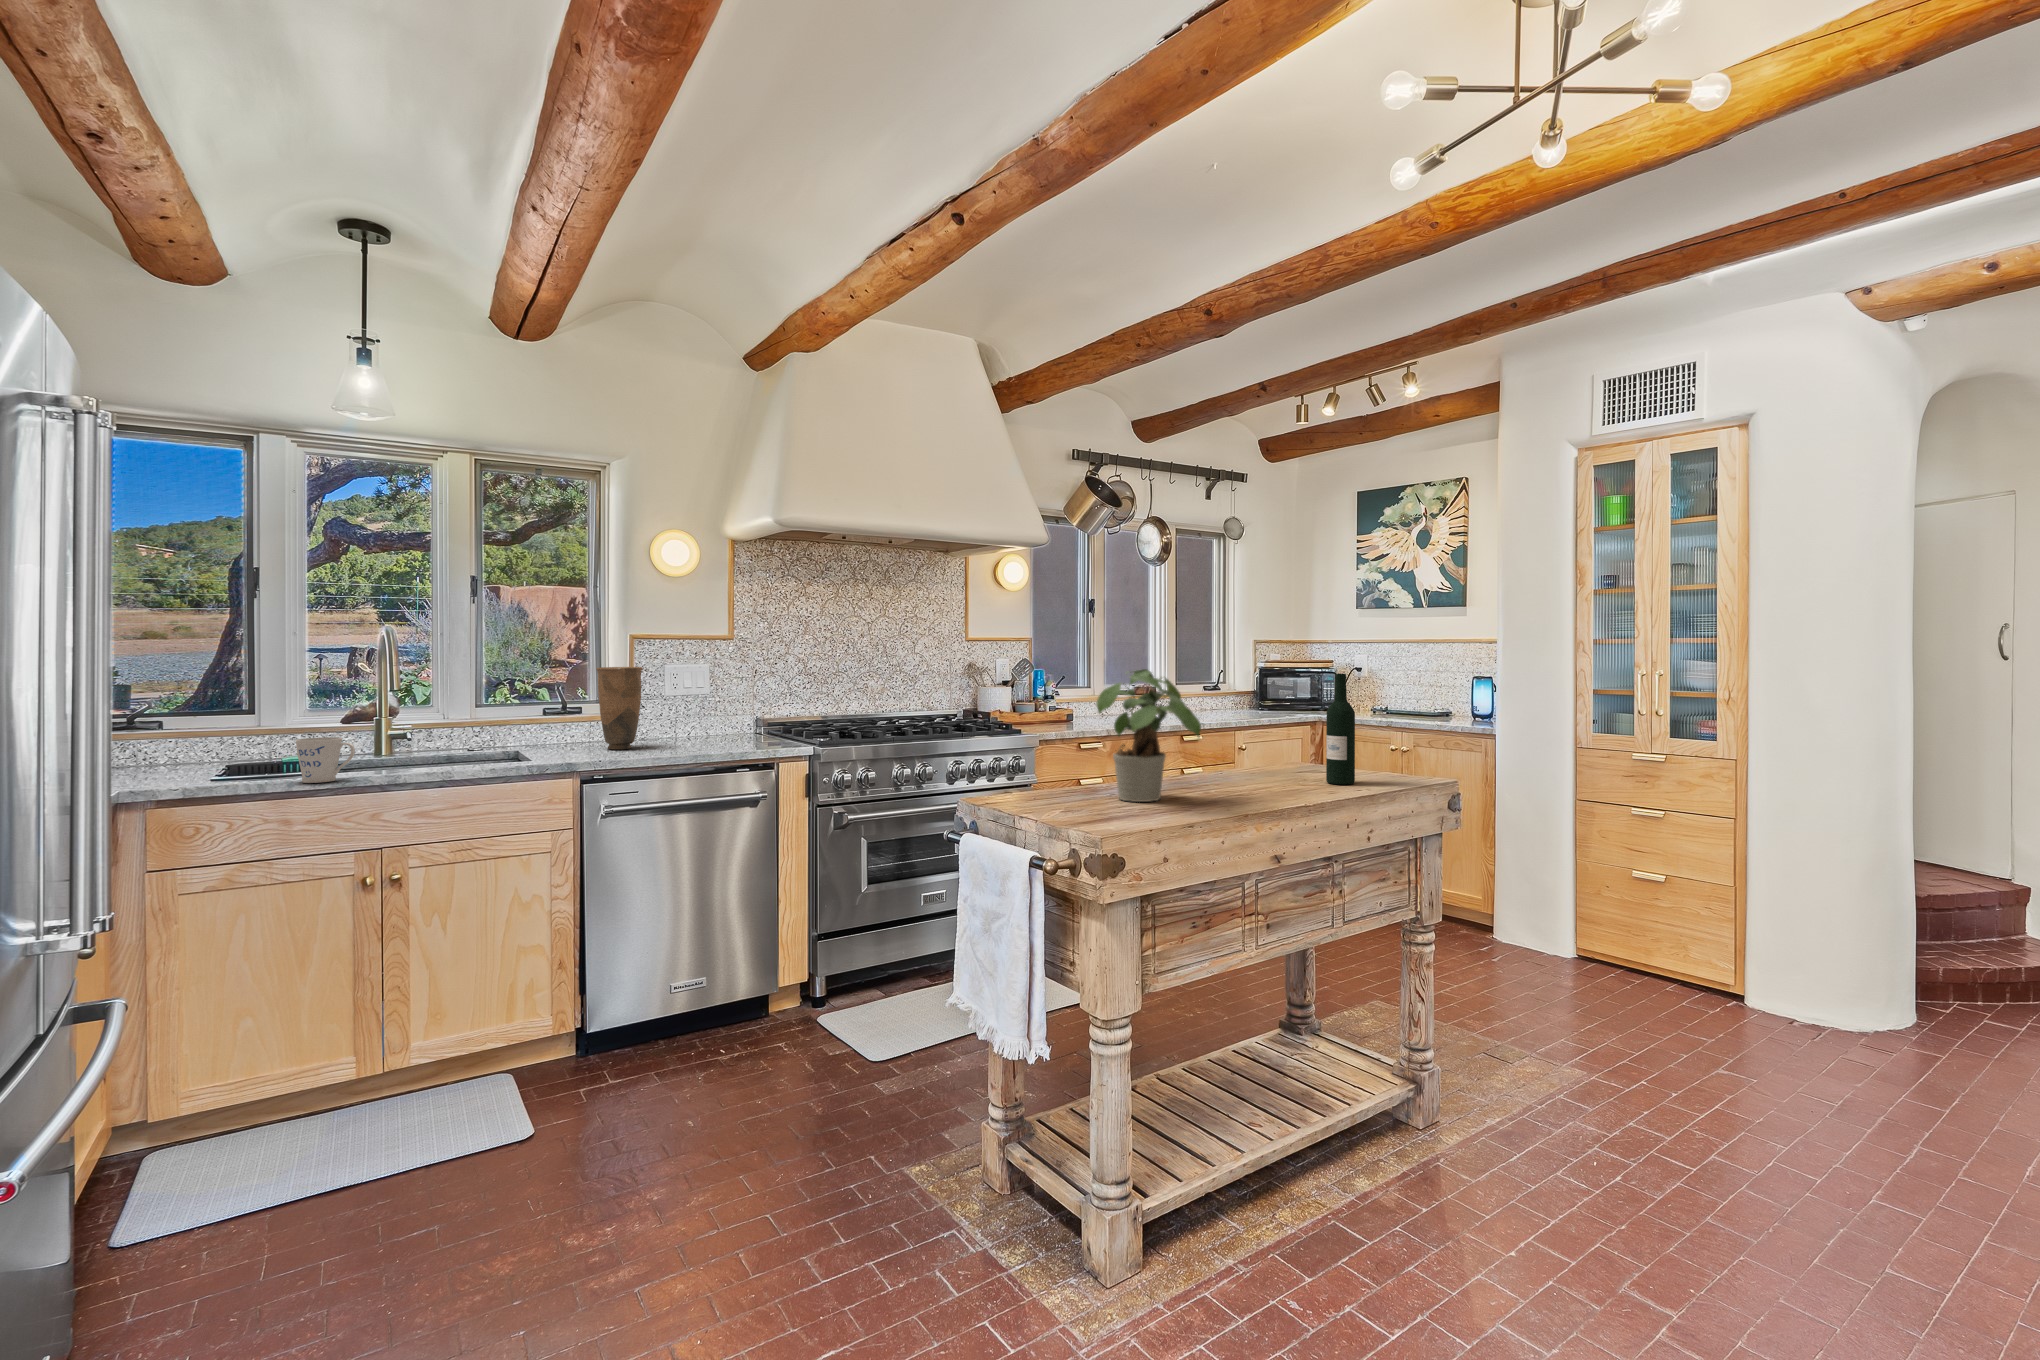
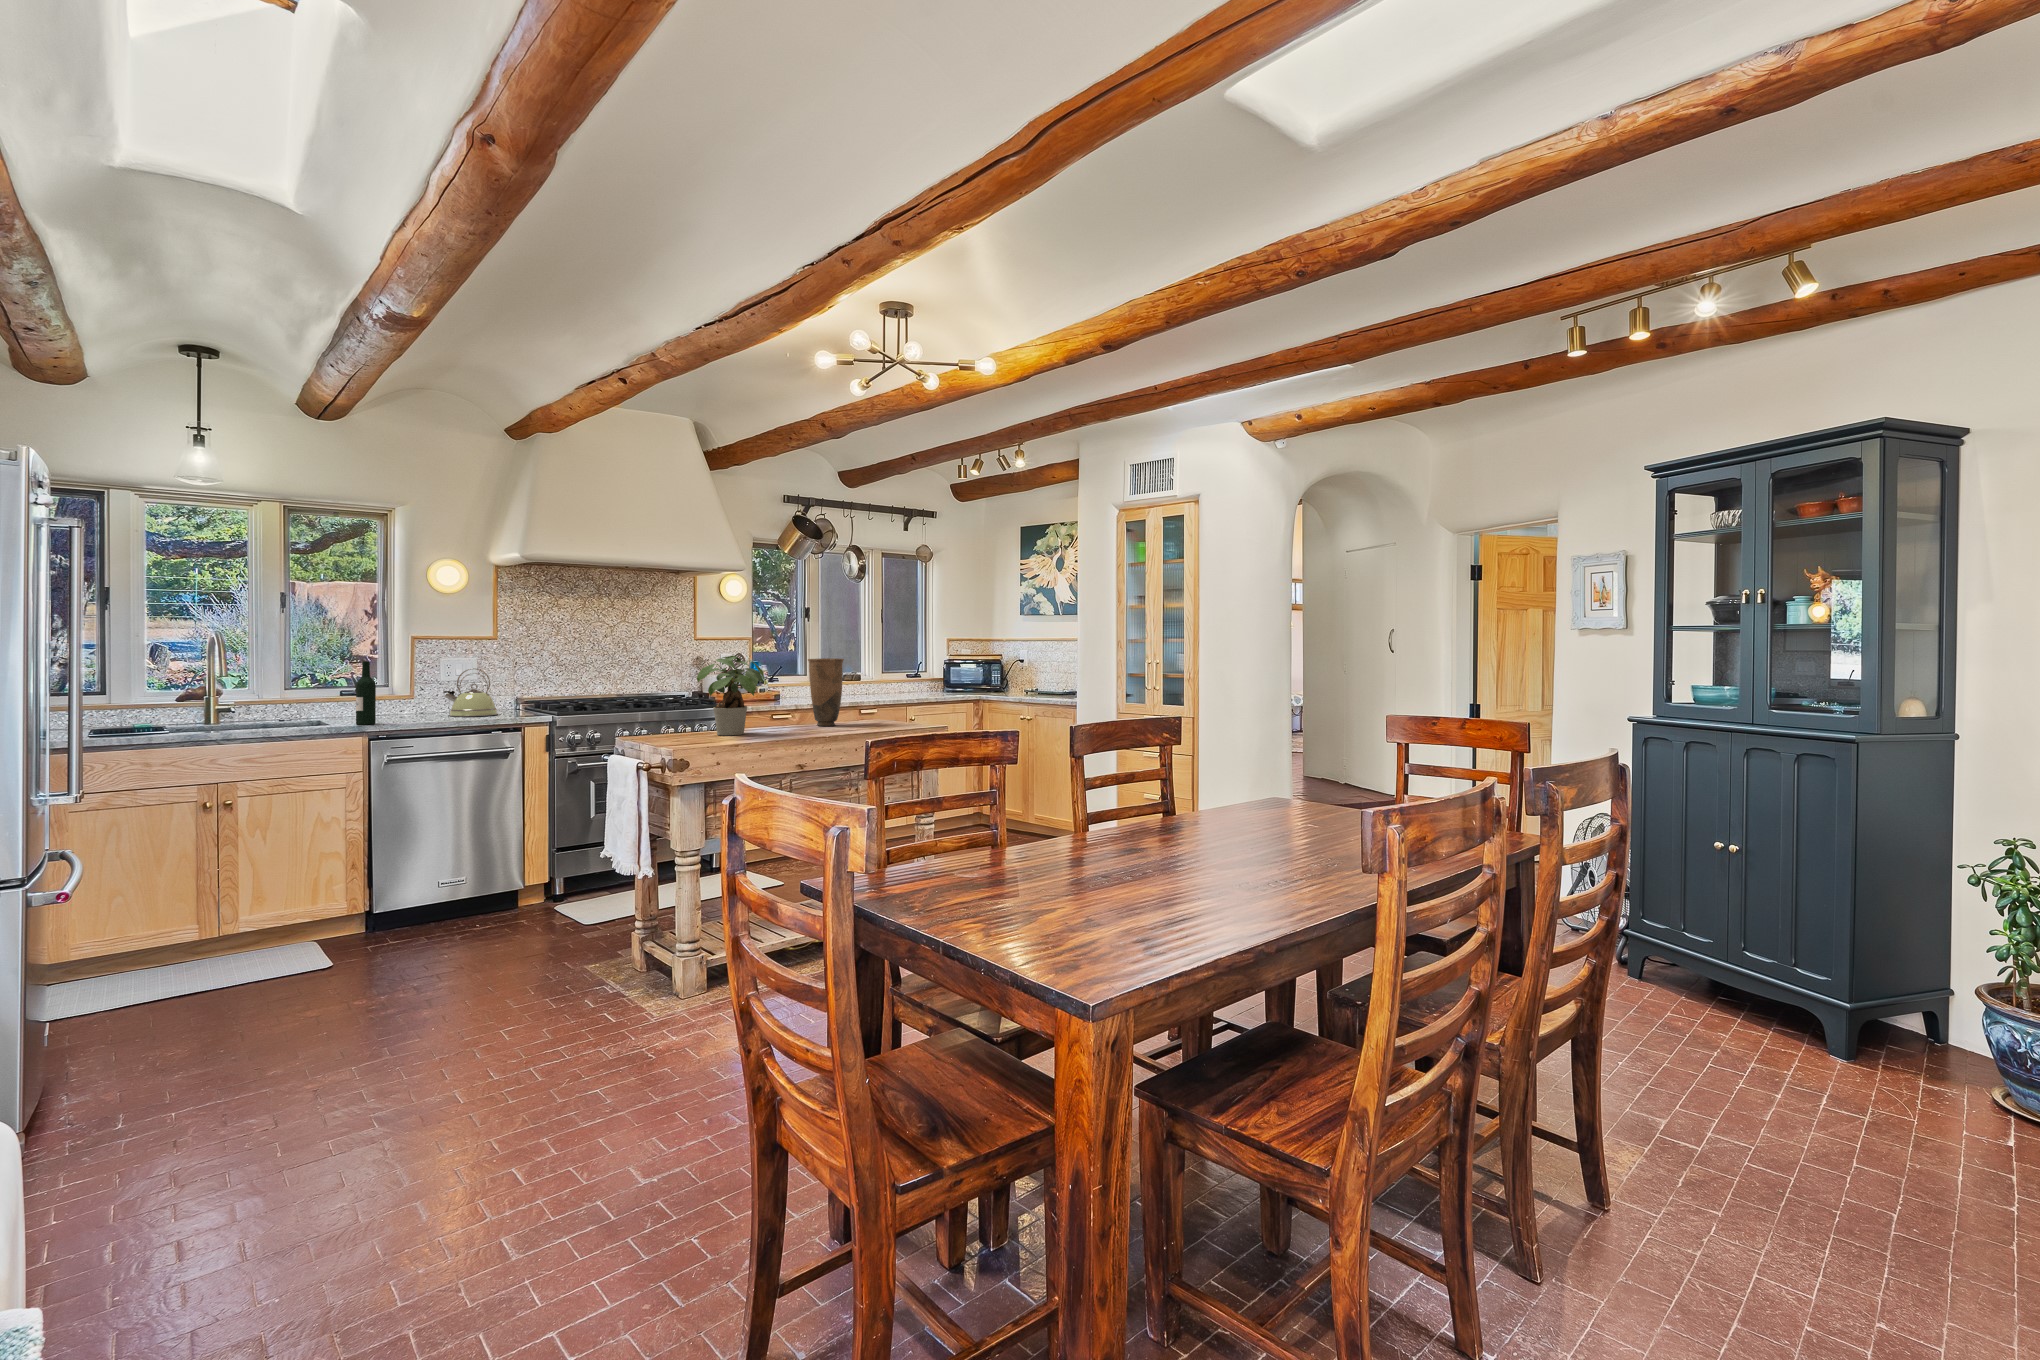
vase: present [596,667,643,749] -> present [808,658,844,726]
wine bottle: present [1326,674,1355,784] -> present [356,661,376,725]
kettle: none [670,679,737,745] -> present [443,668,497,716]
mug: present [296,737,355,783] -> none [151,707,196,737]

